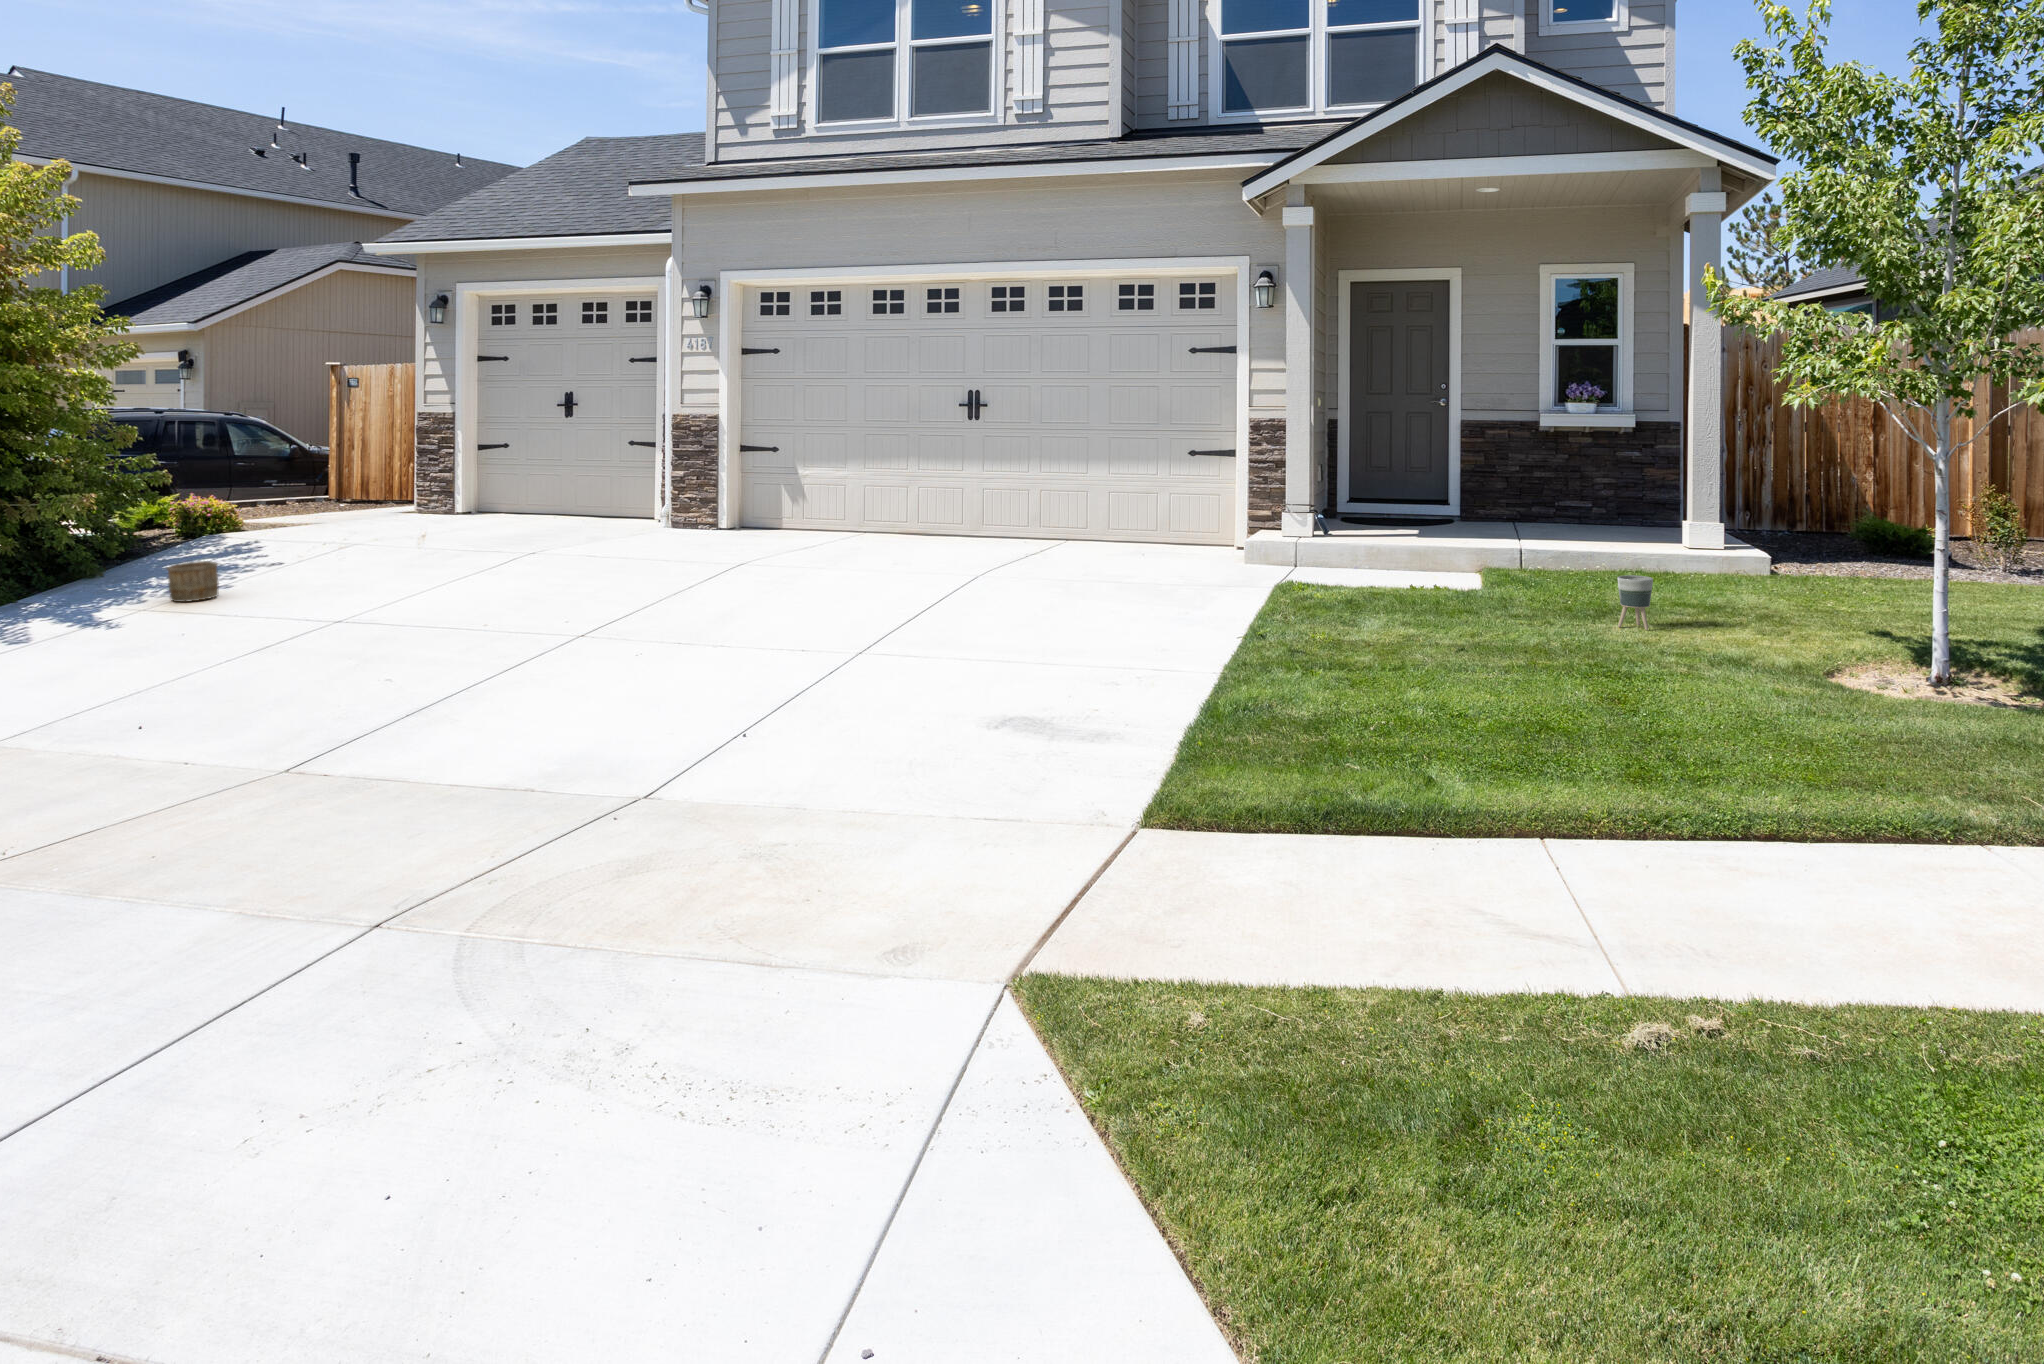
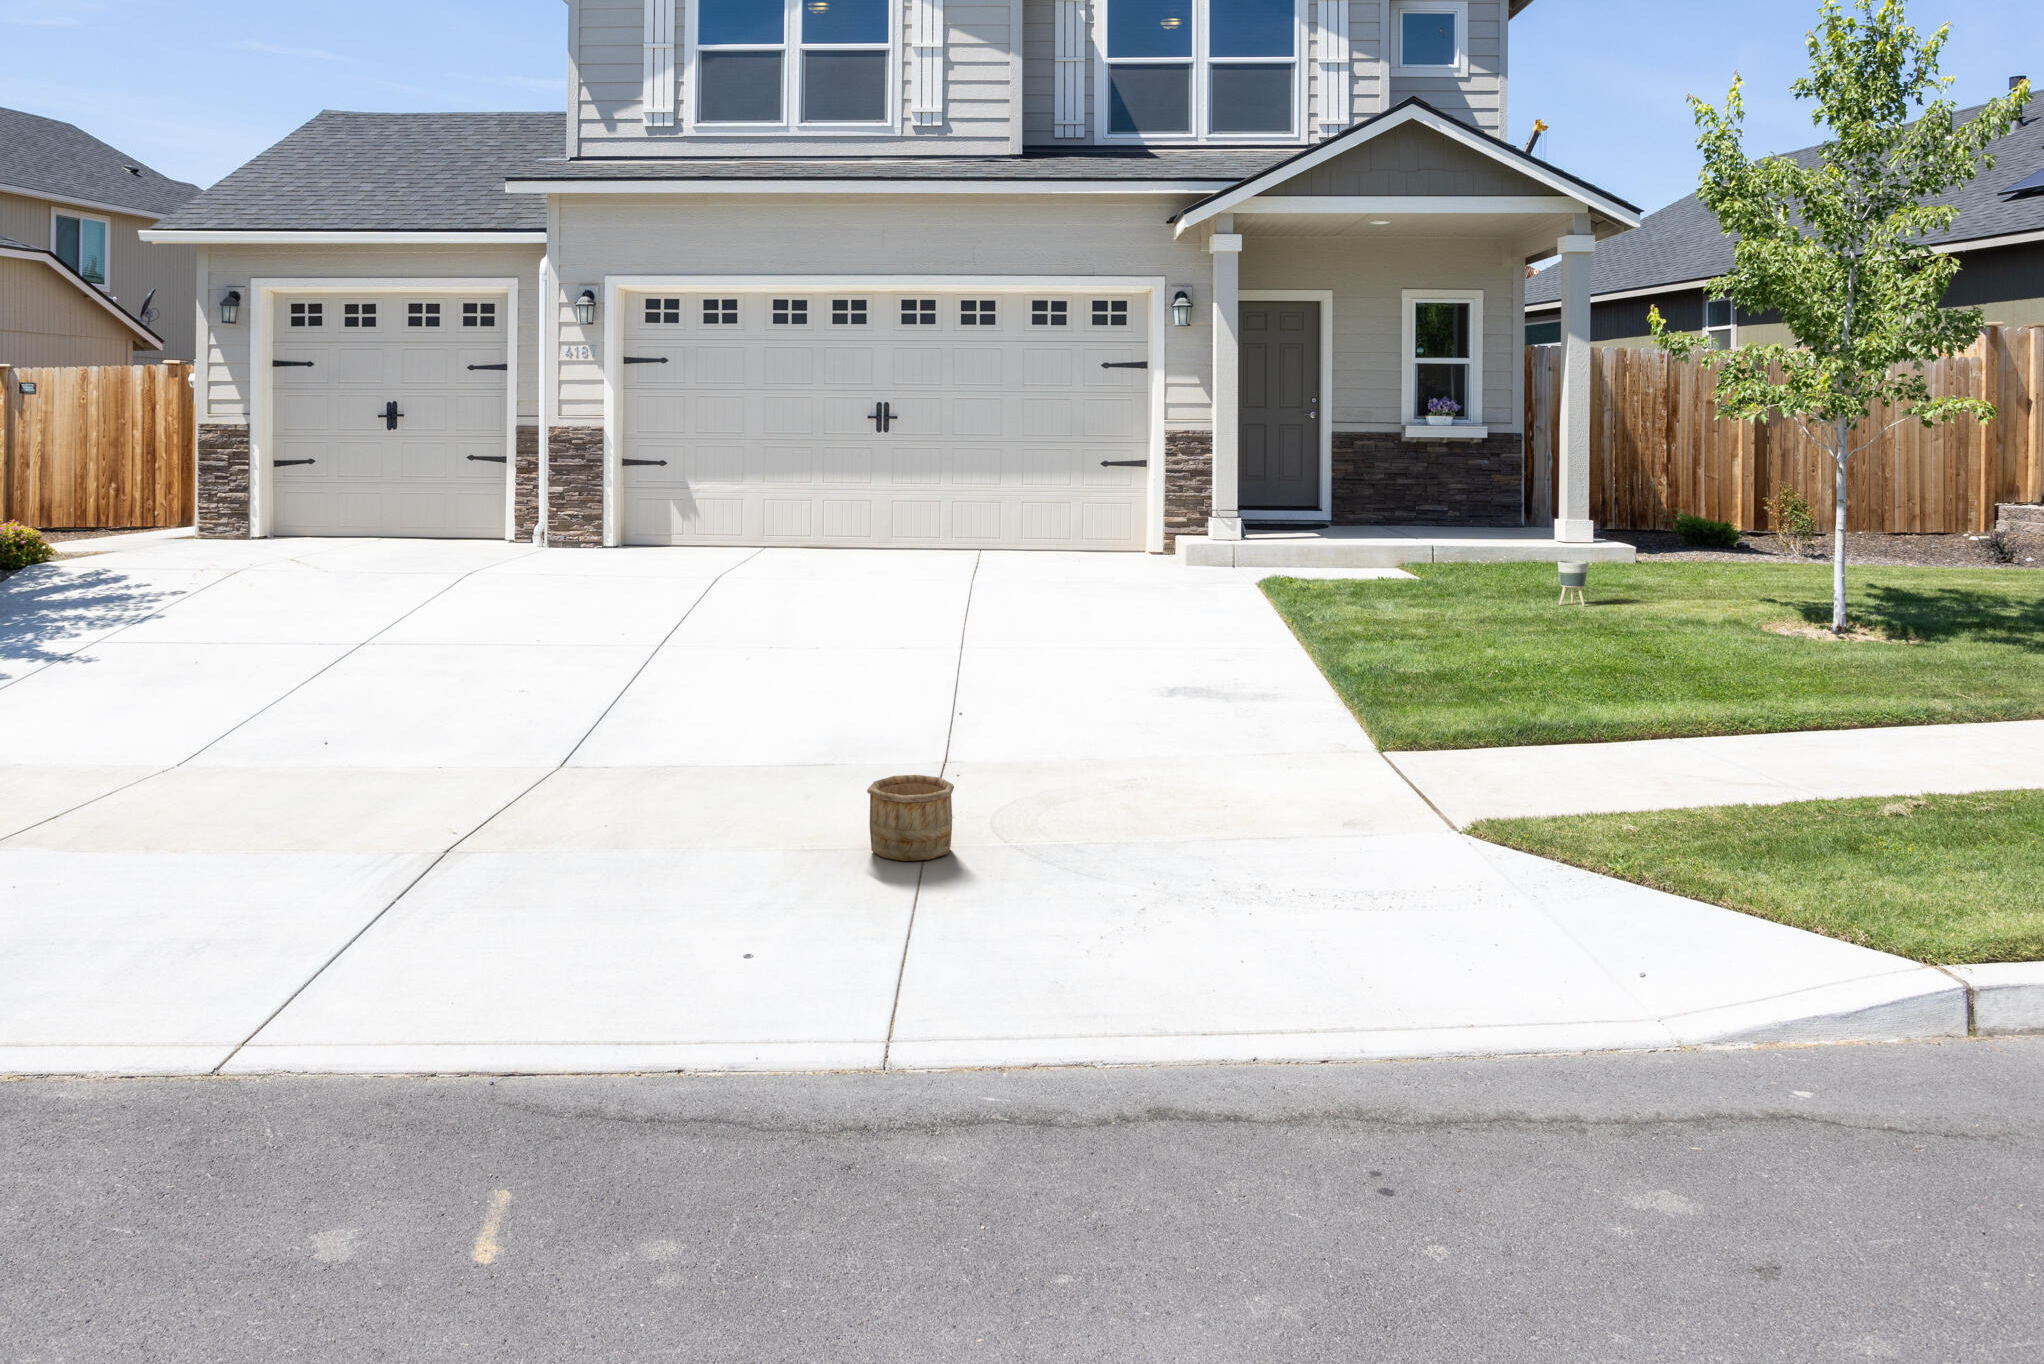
wooden bucket: present [167,561,218,602] -> present [867,775,954,861]

